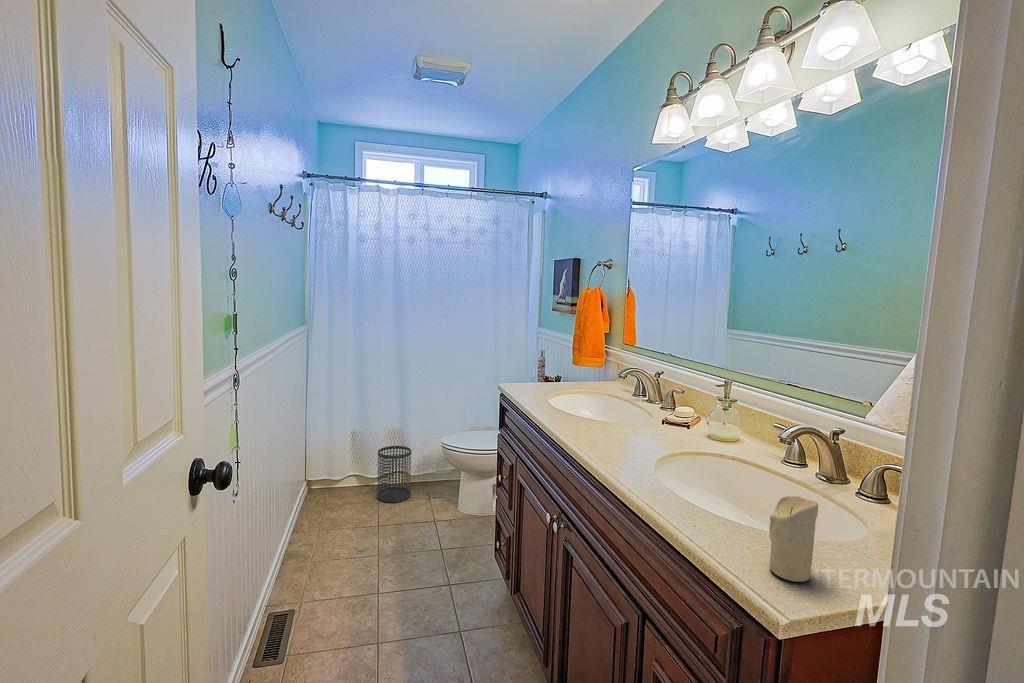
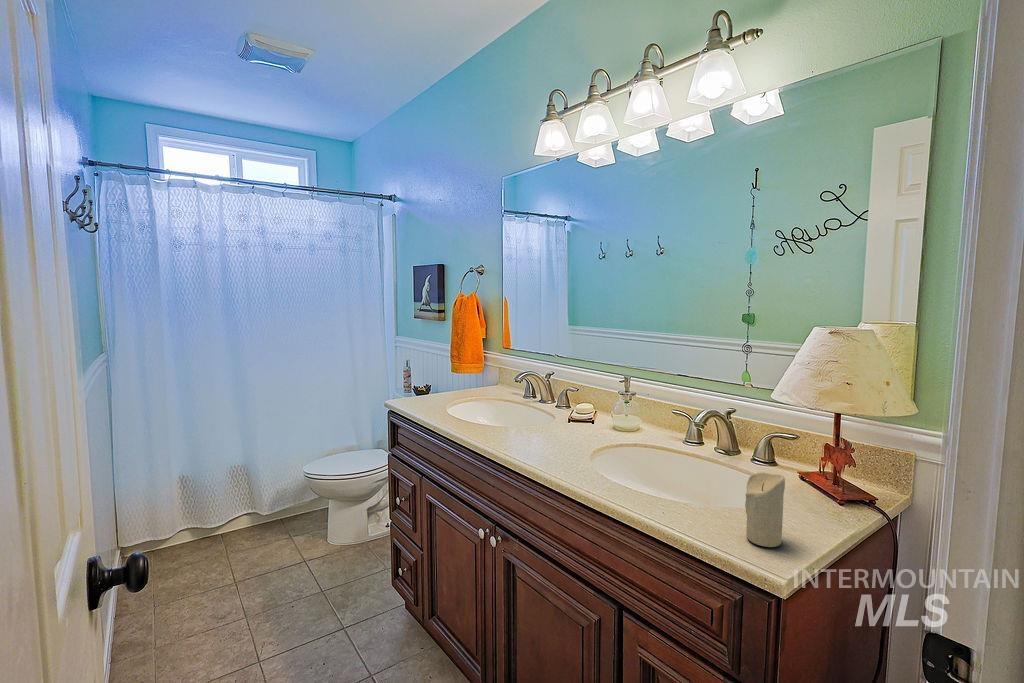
wastebasket: present [377,446,411,503] -> none [219,481,264,549]

